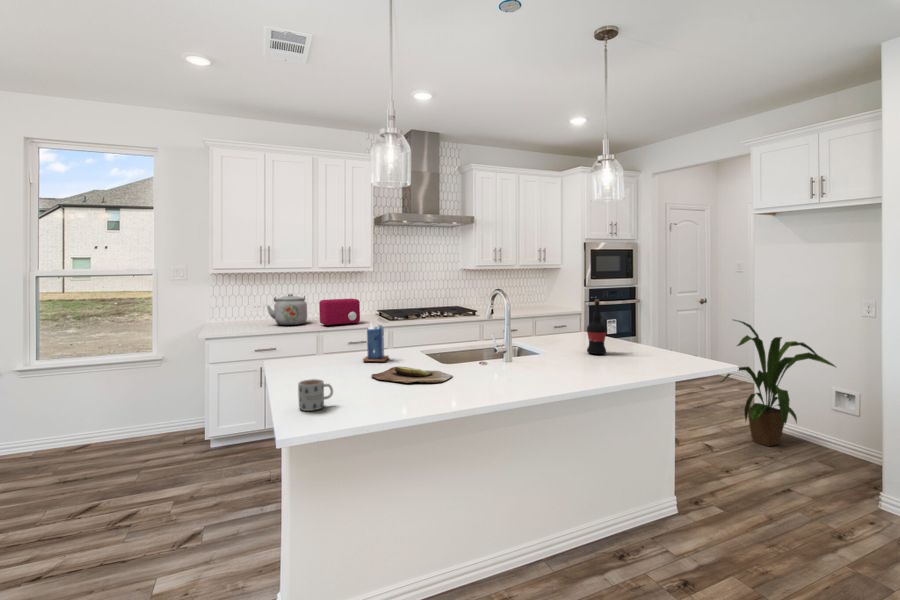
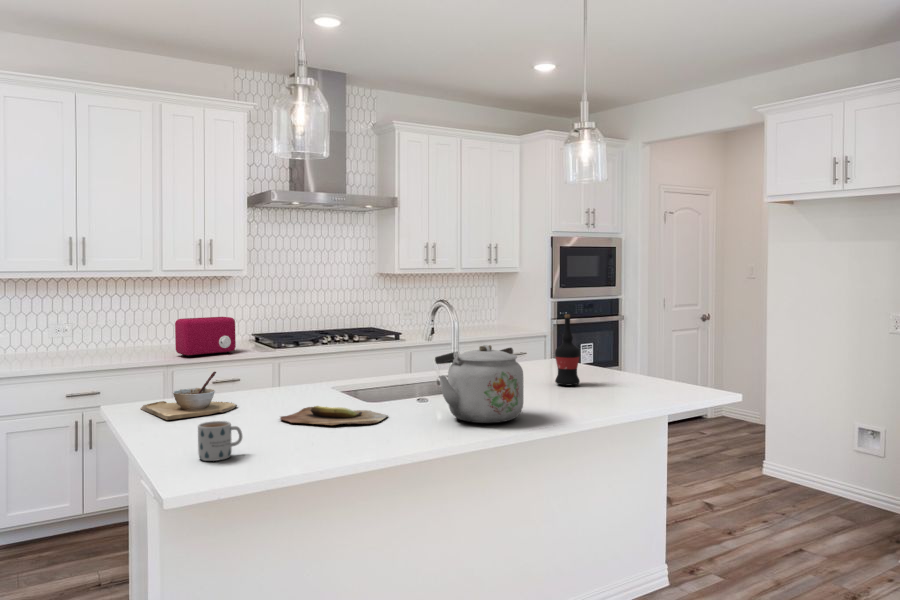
kettle: present [267,294,307,325] -> present [435,345,524,423]
house plant: present [721,320,836,446] -> none [721,340,857,502]
candle: present [363,323,389,362] -> none [261,348,295,402]
bowl: none [278,339,345,374] -> present [141,372,237,420]

